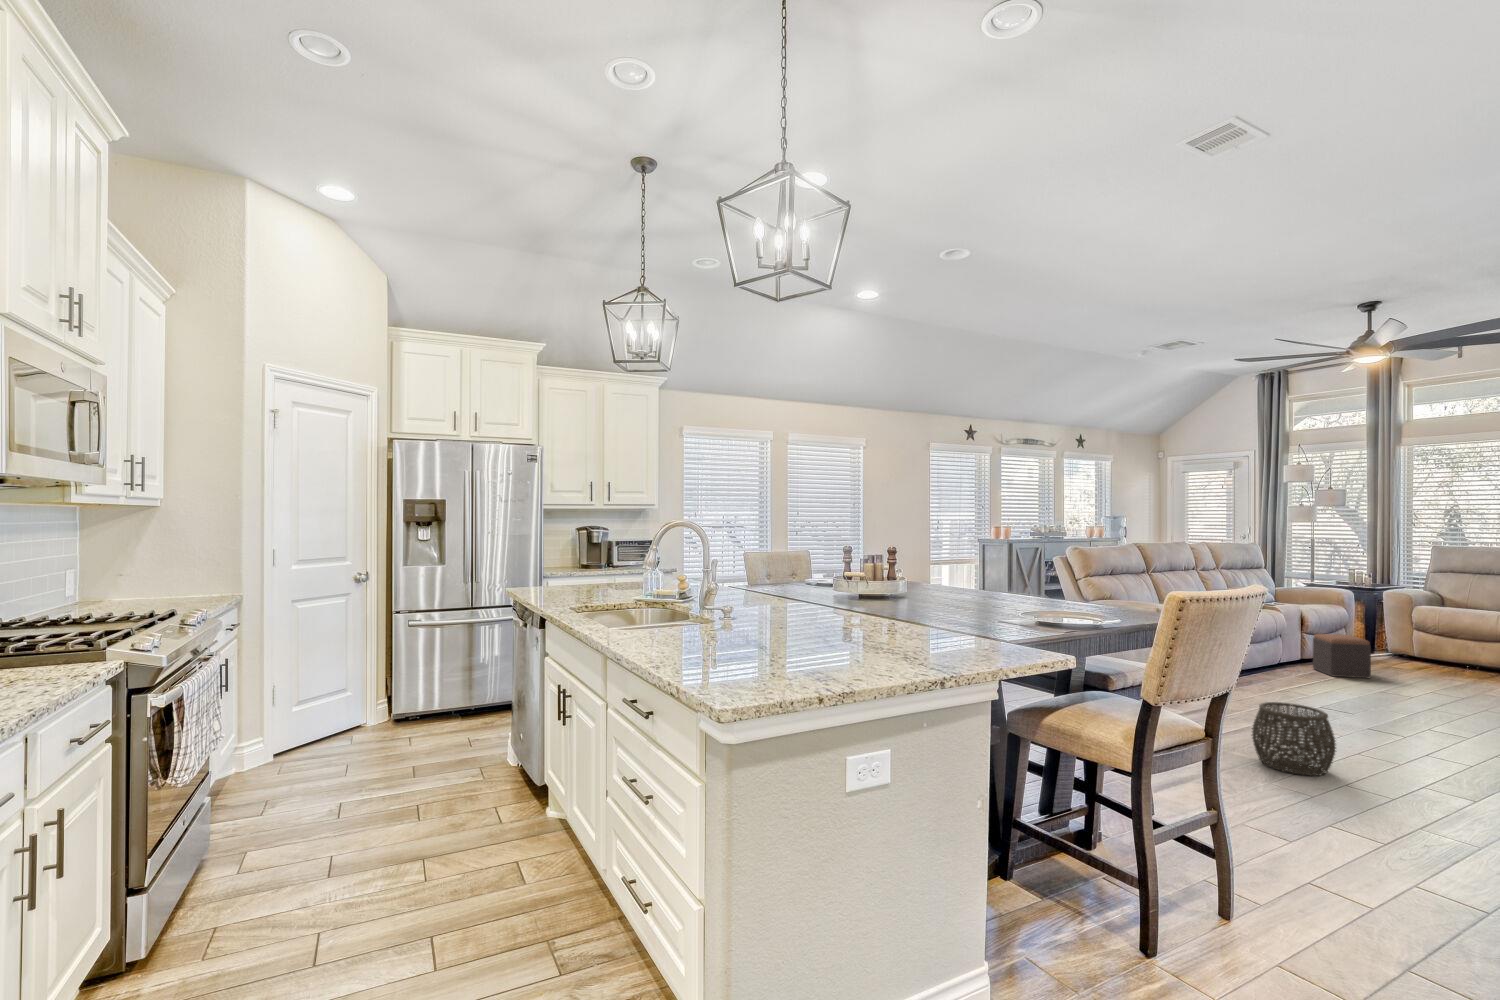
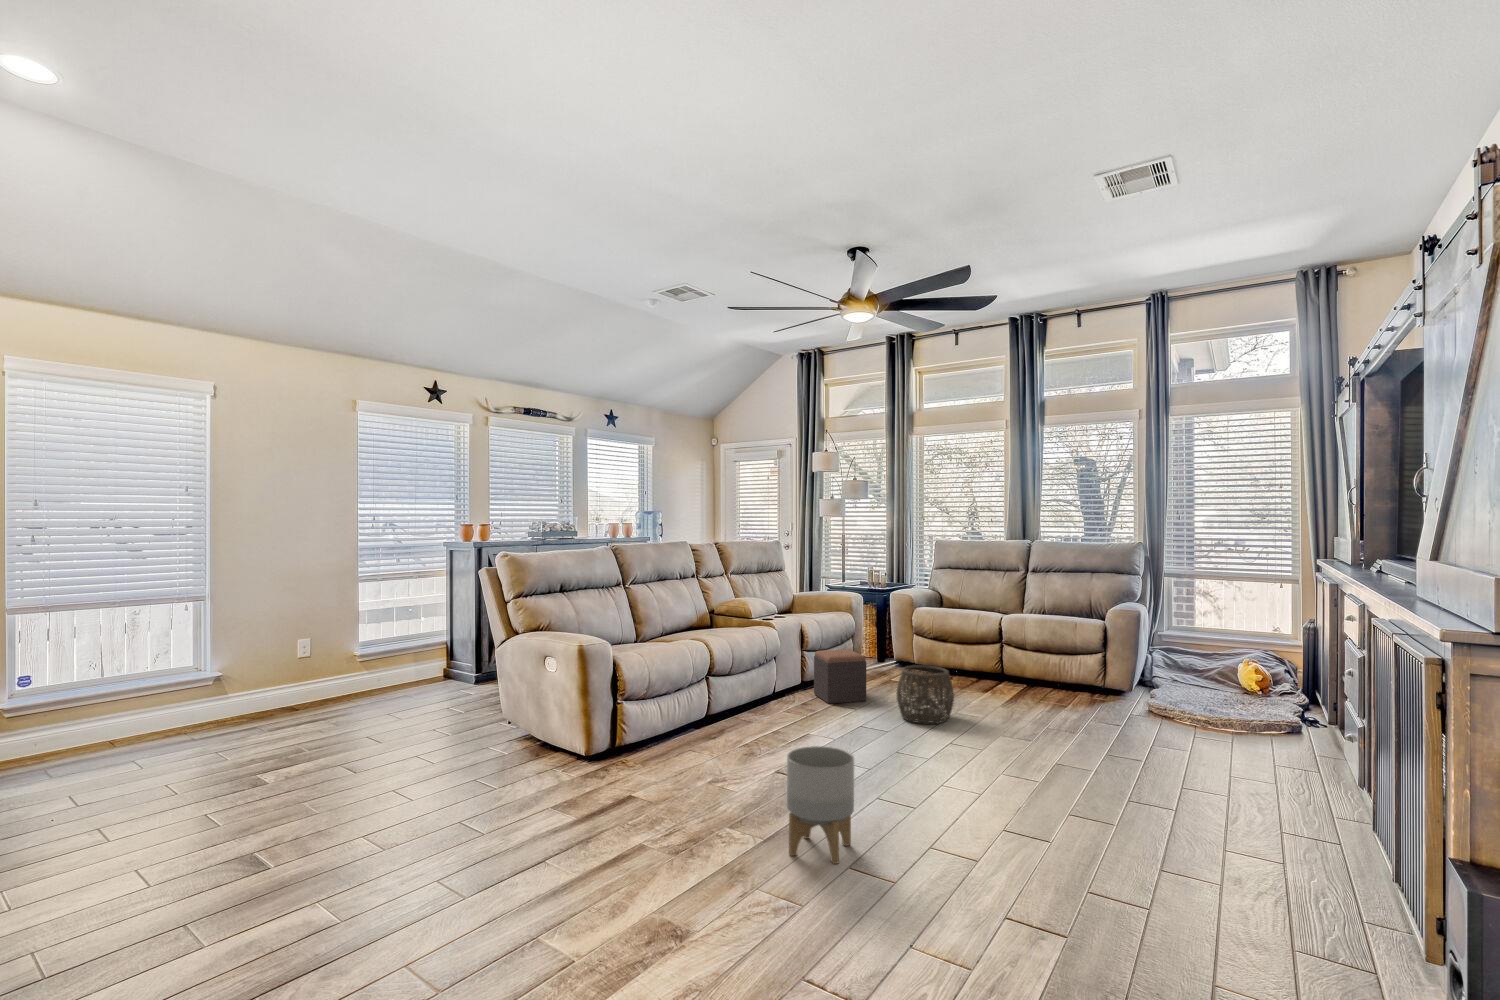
planter: none [1351,684,1411,760] -> present [787,746,854,864]
woven basket: present [1252,702,1336,776] -> present [896,665,954,724]

